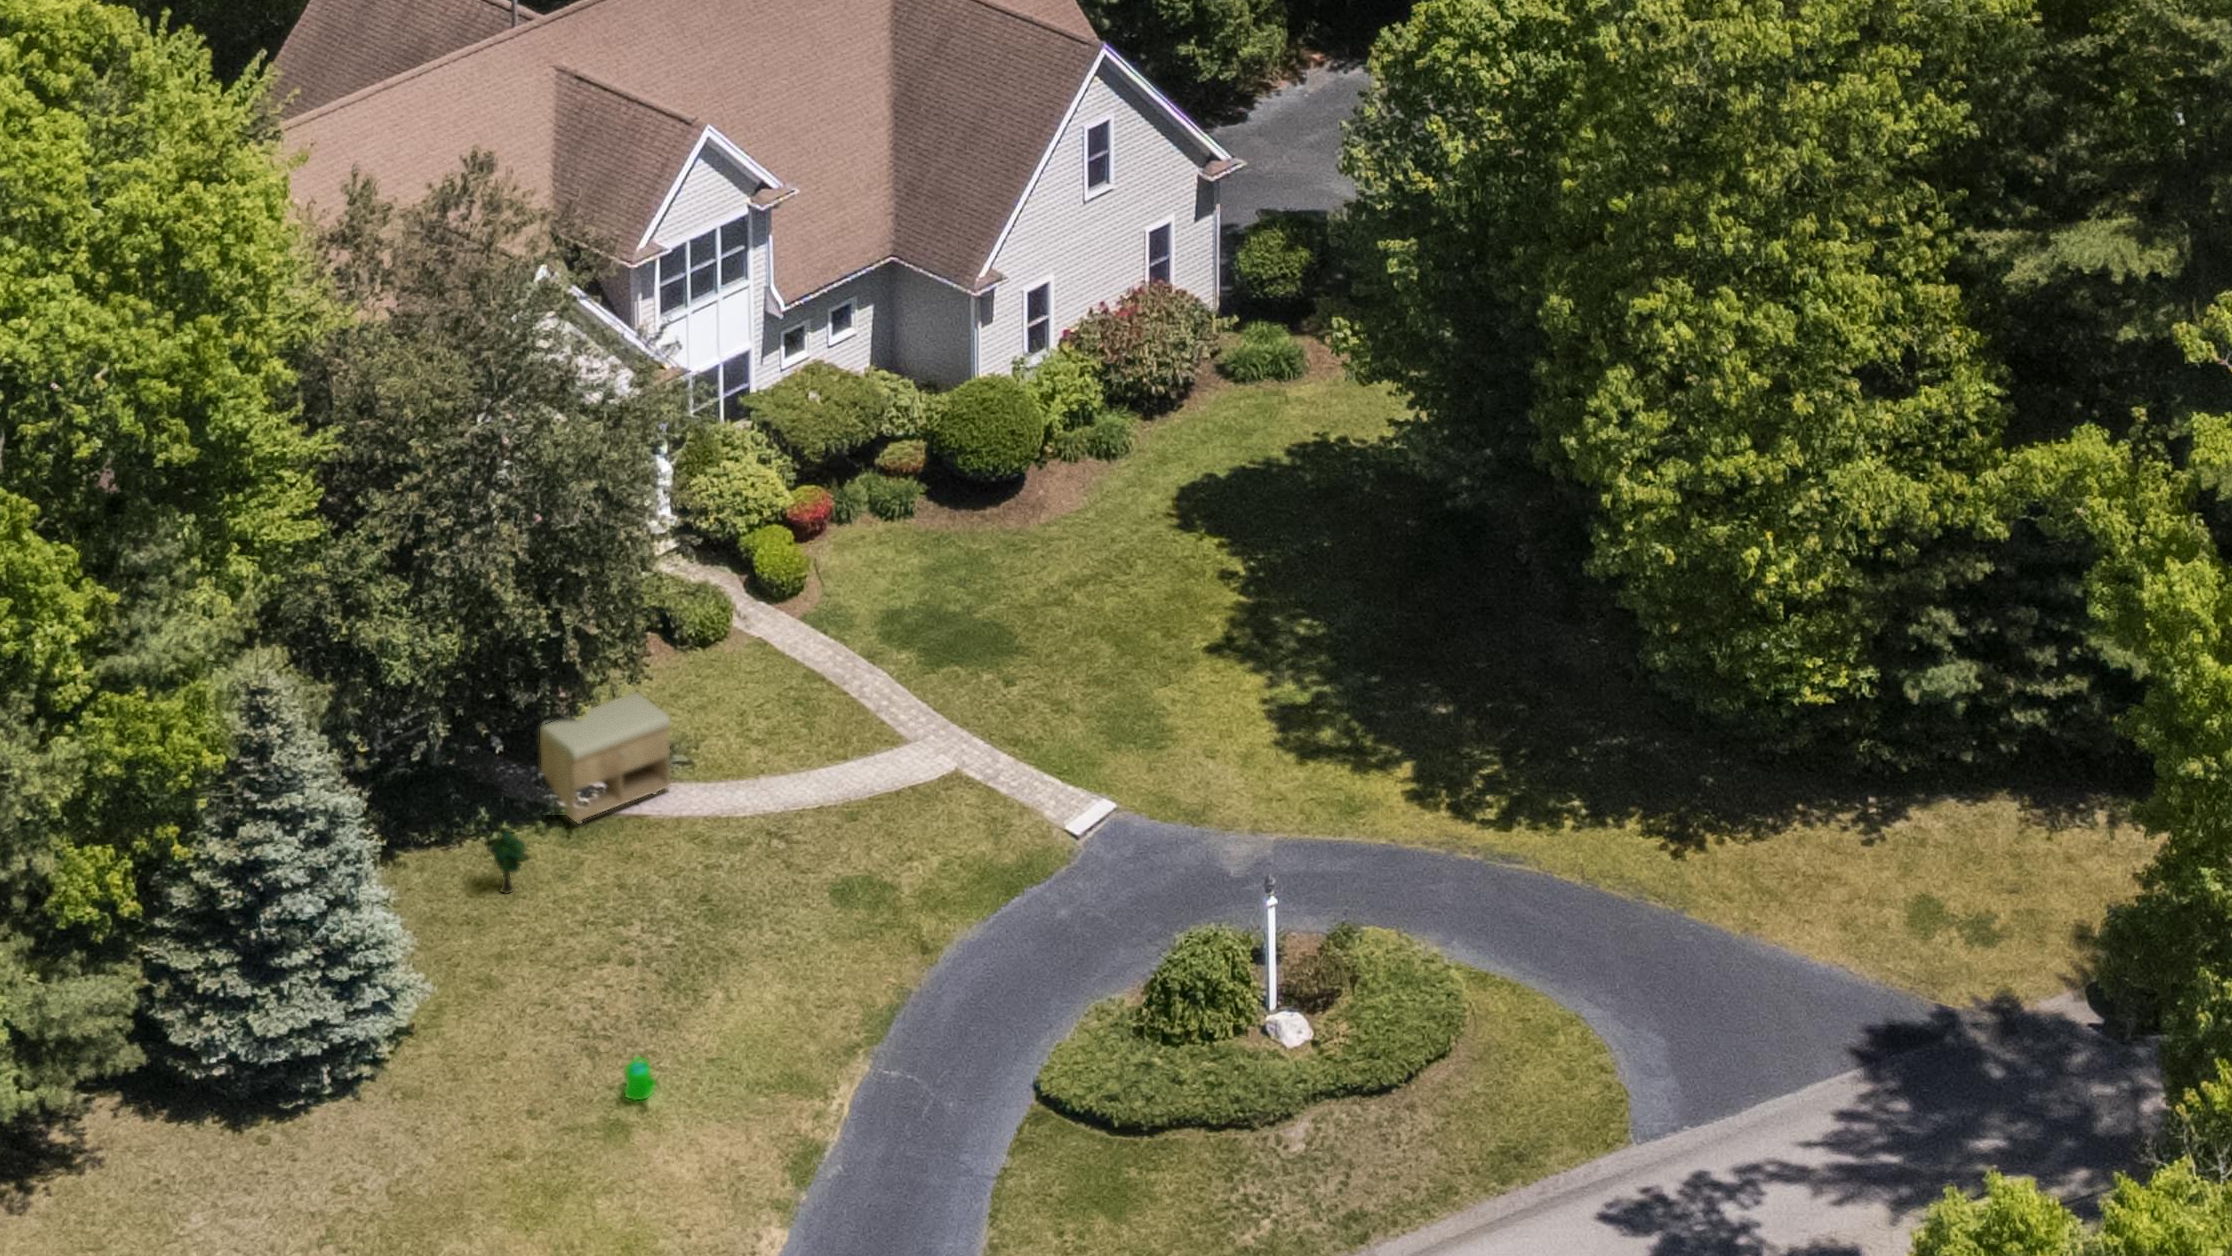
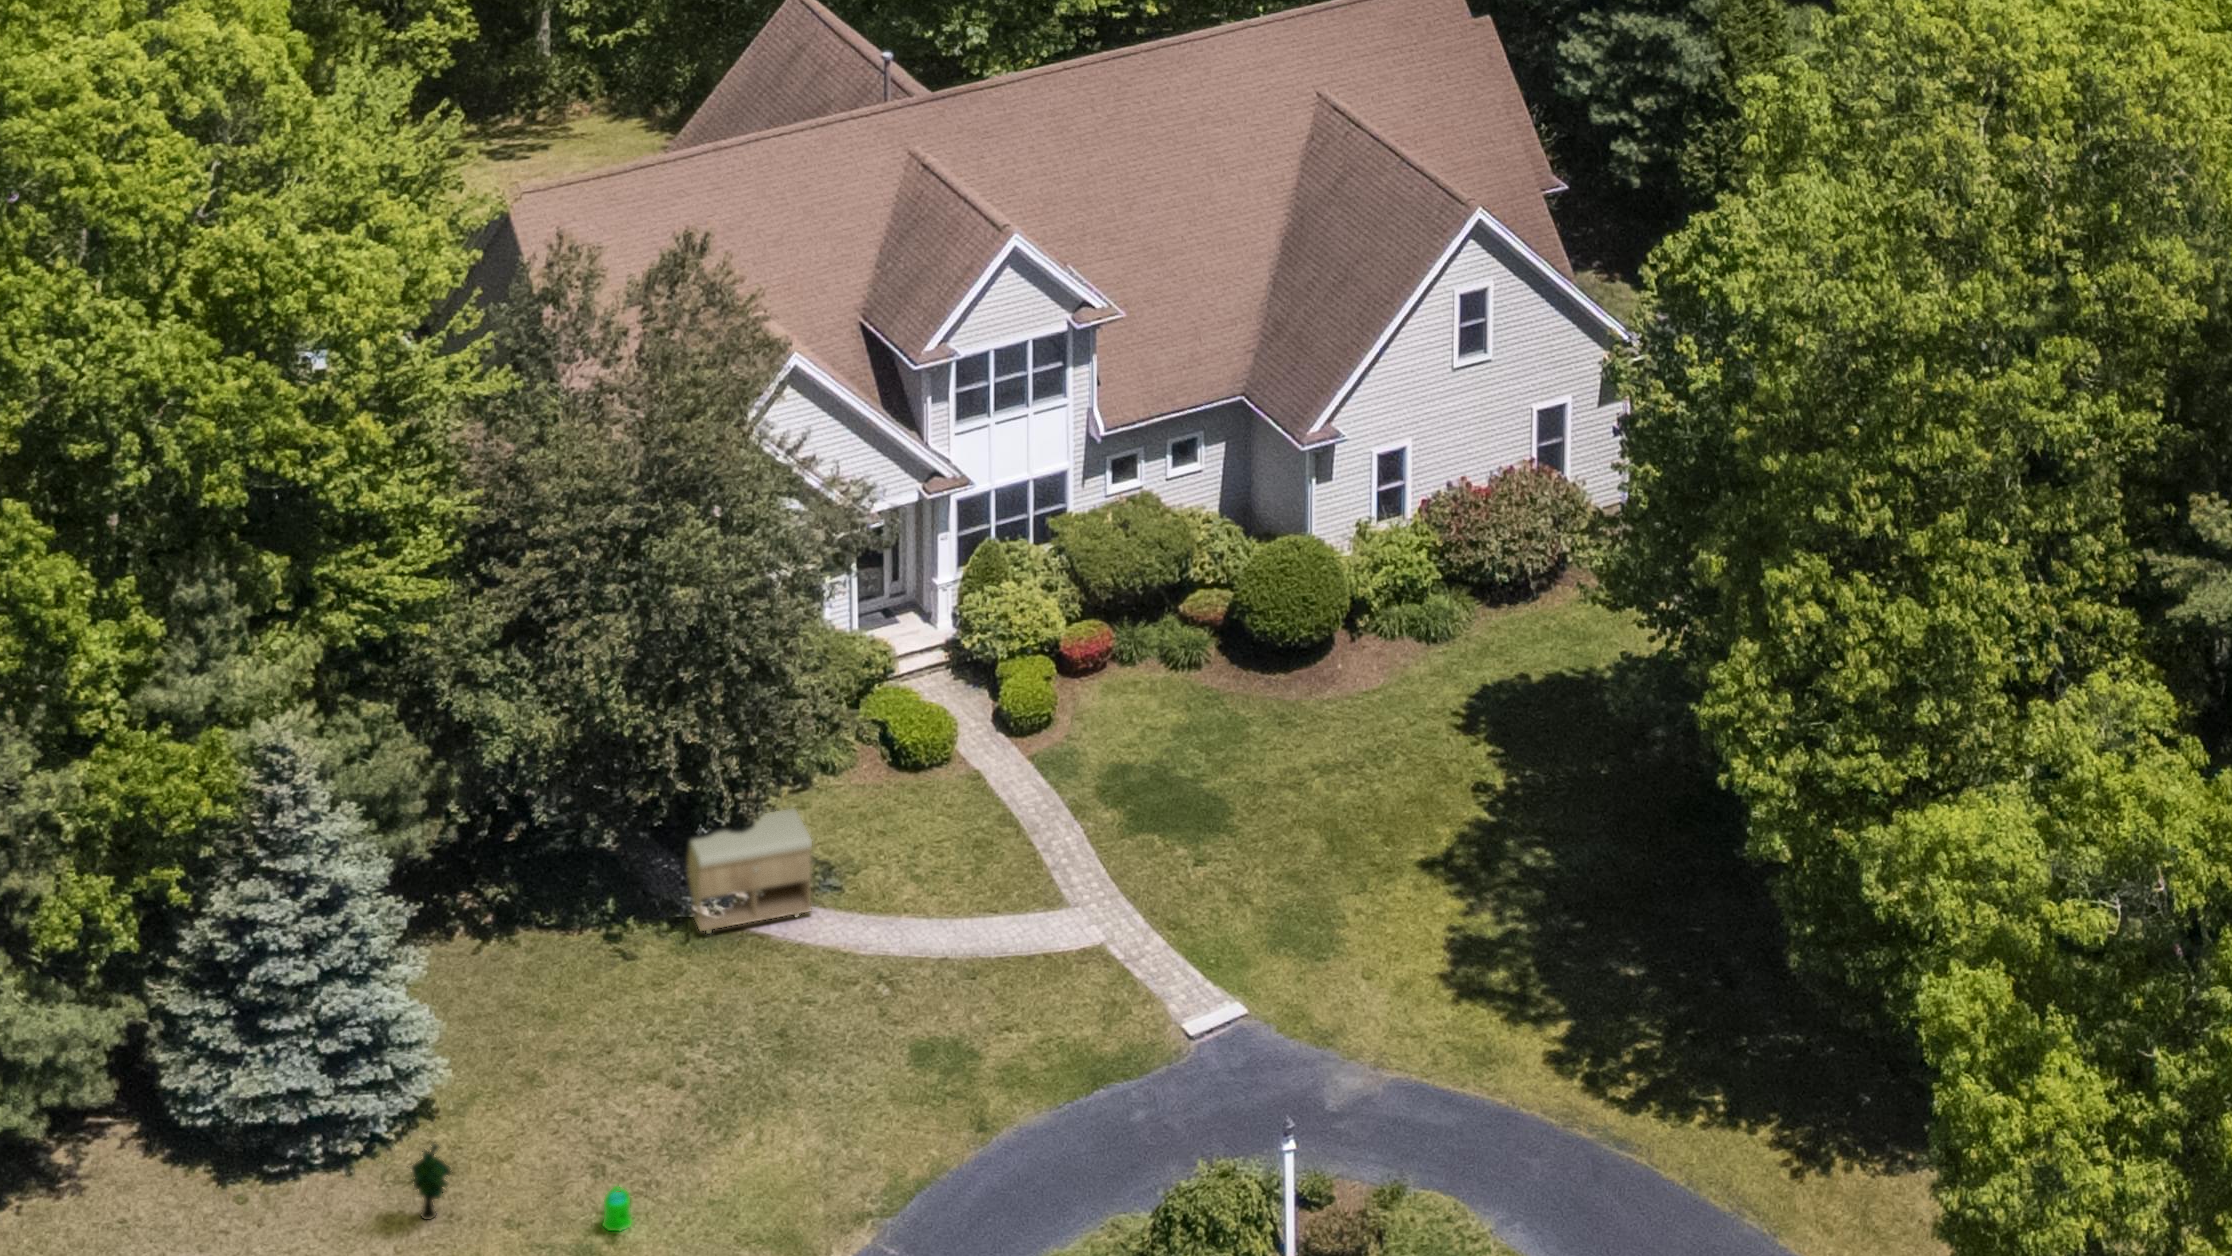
decorative plant: present [488,825,526,894] -> present [411,1144,453,1220]

